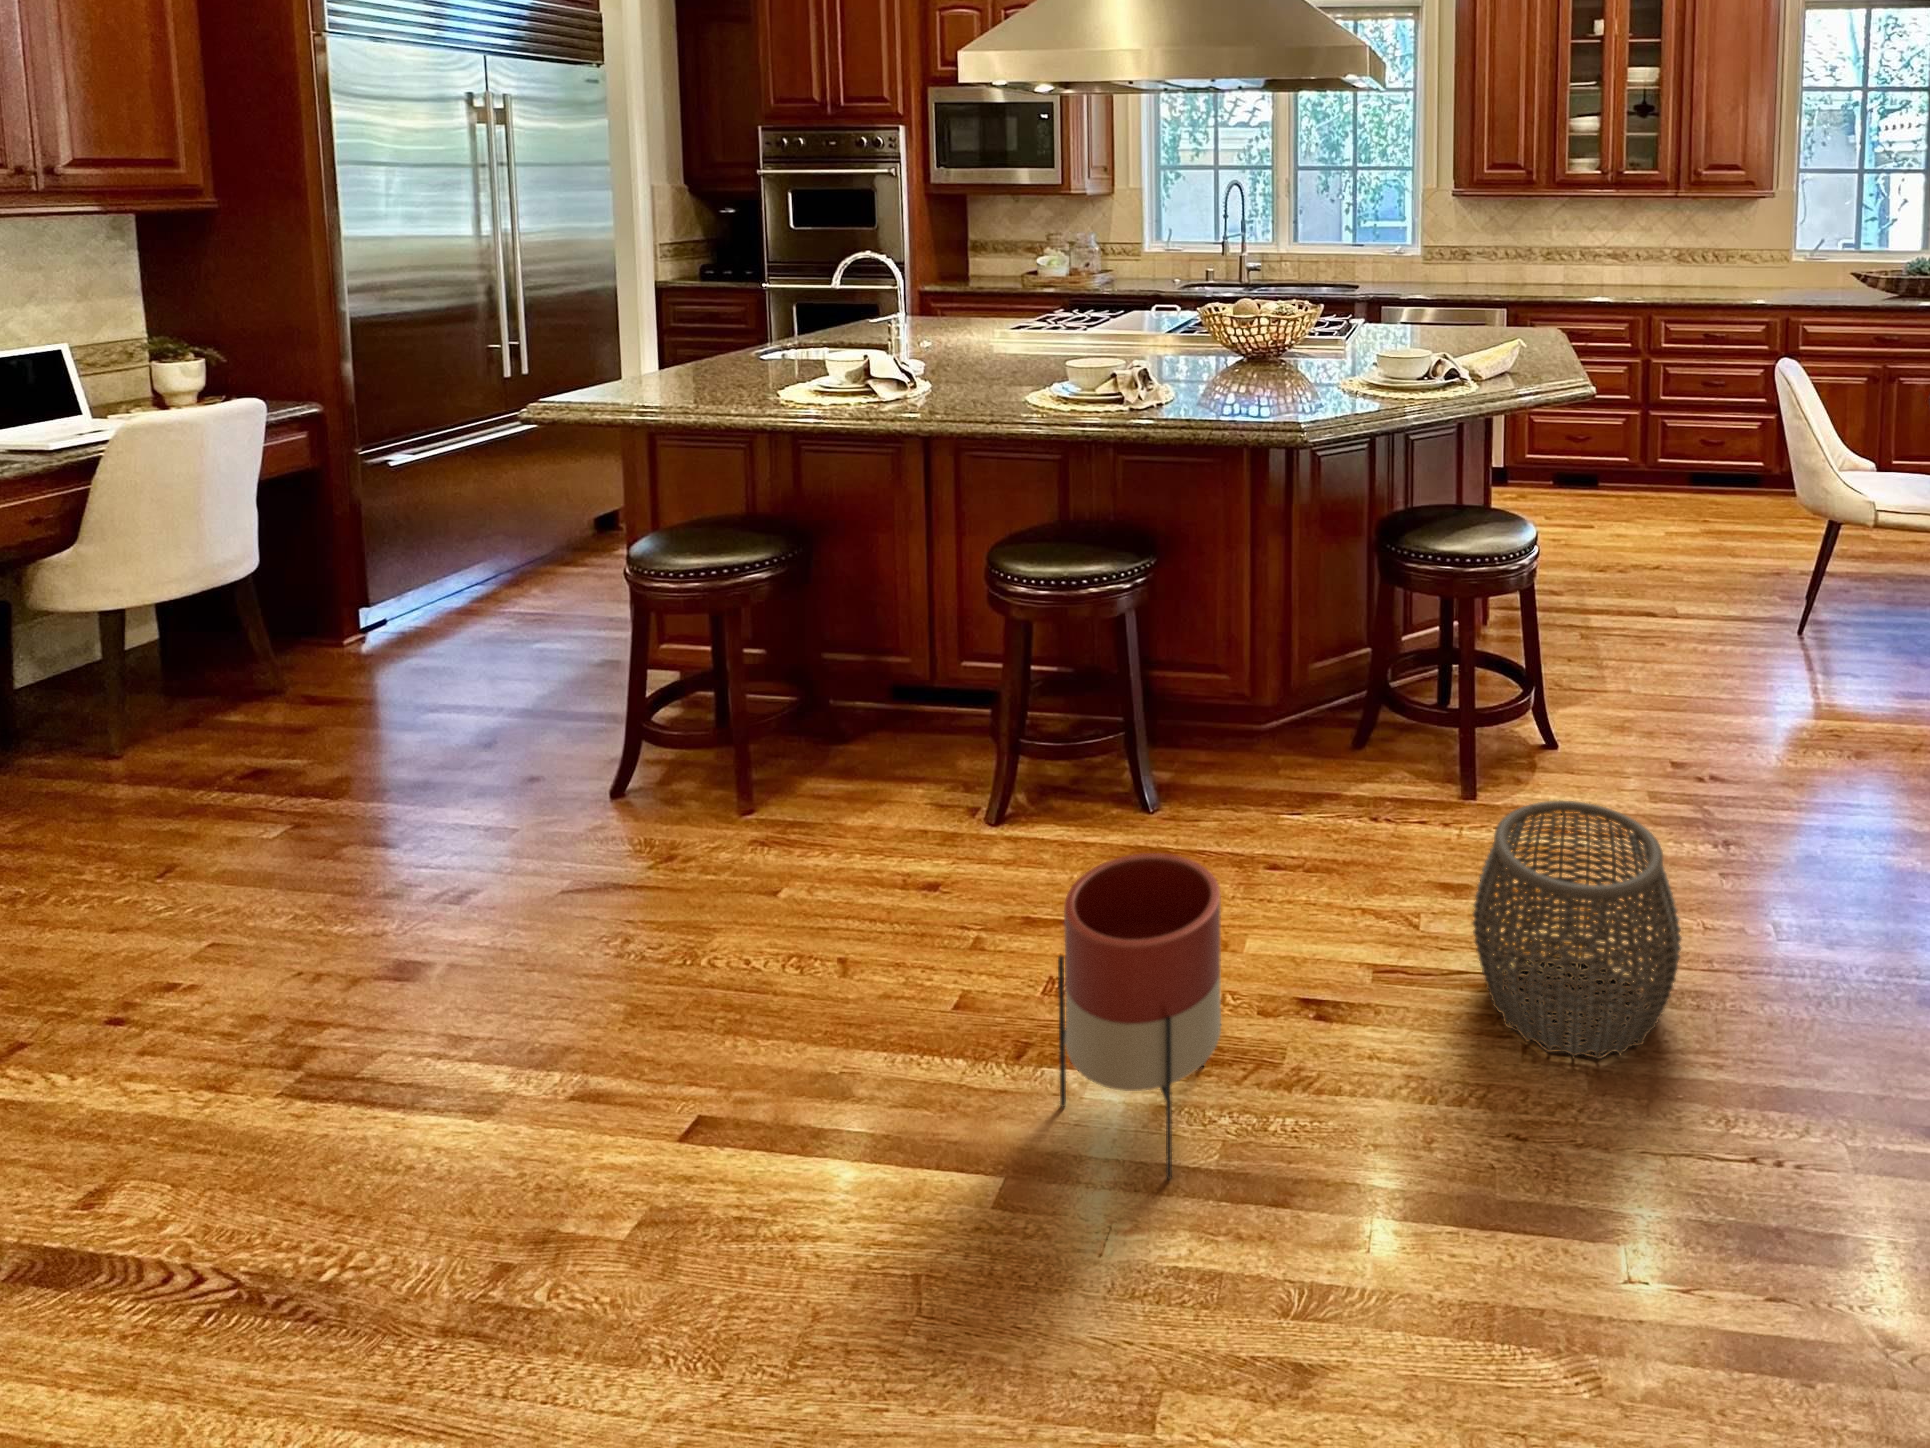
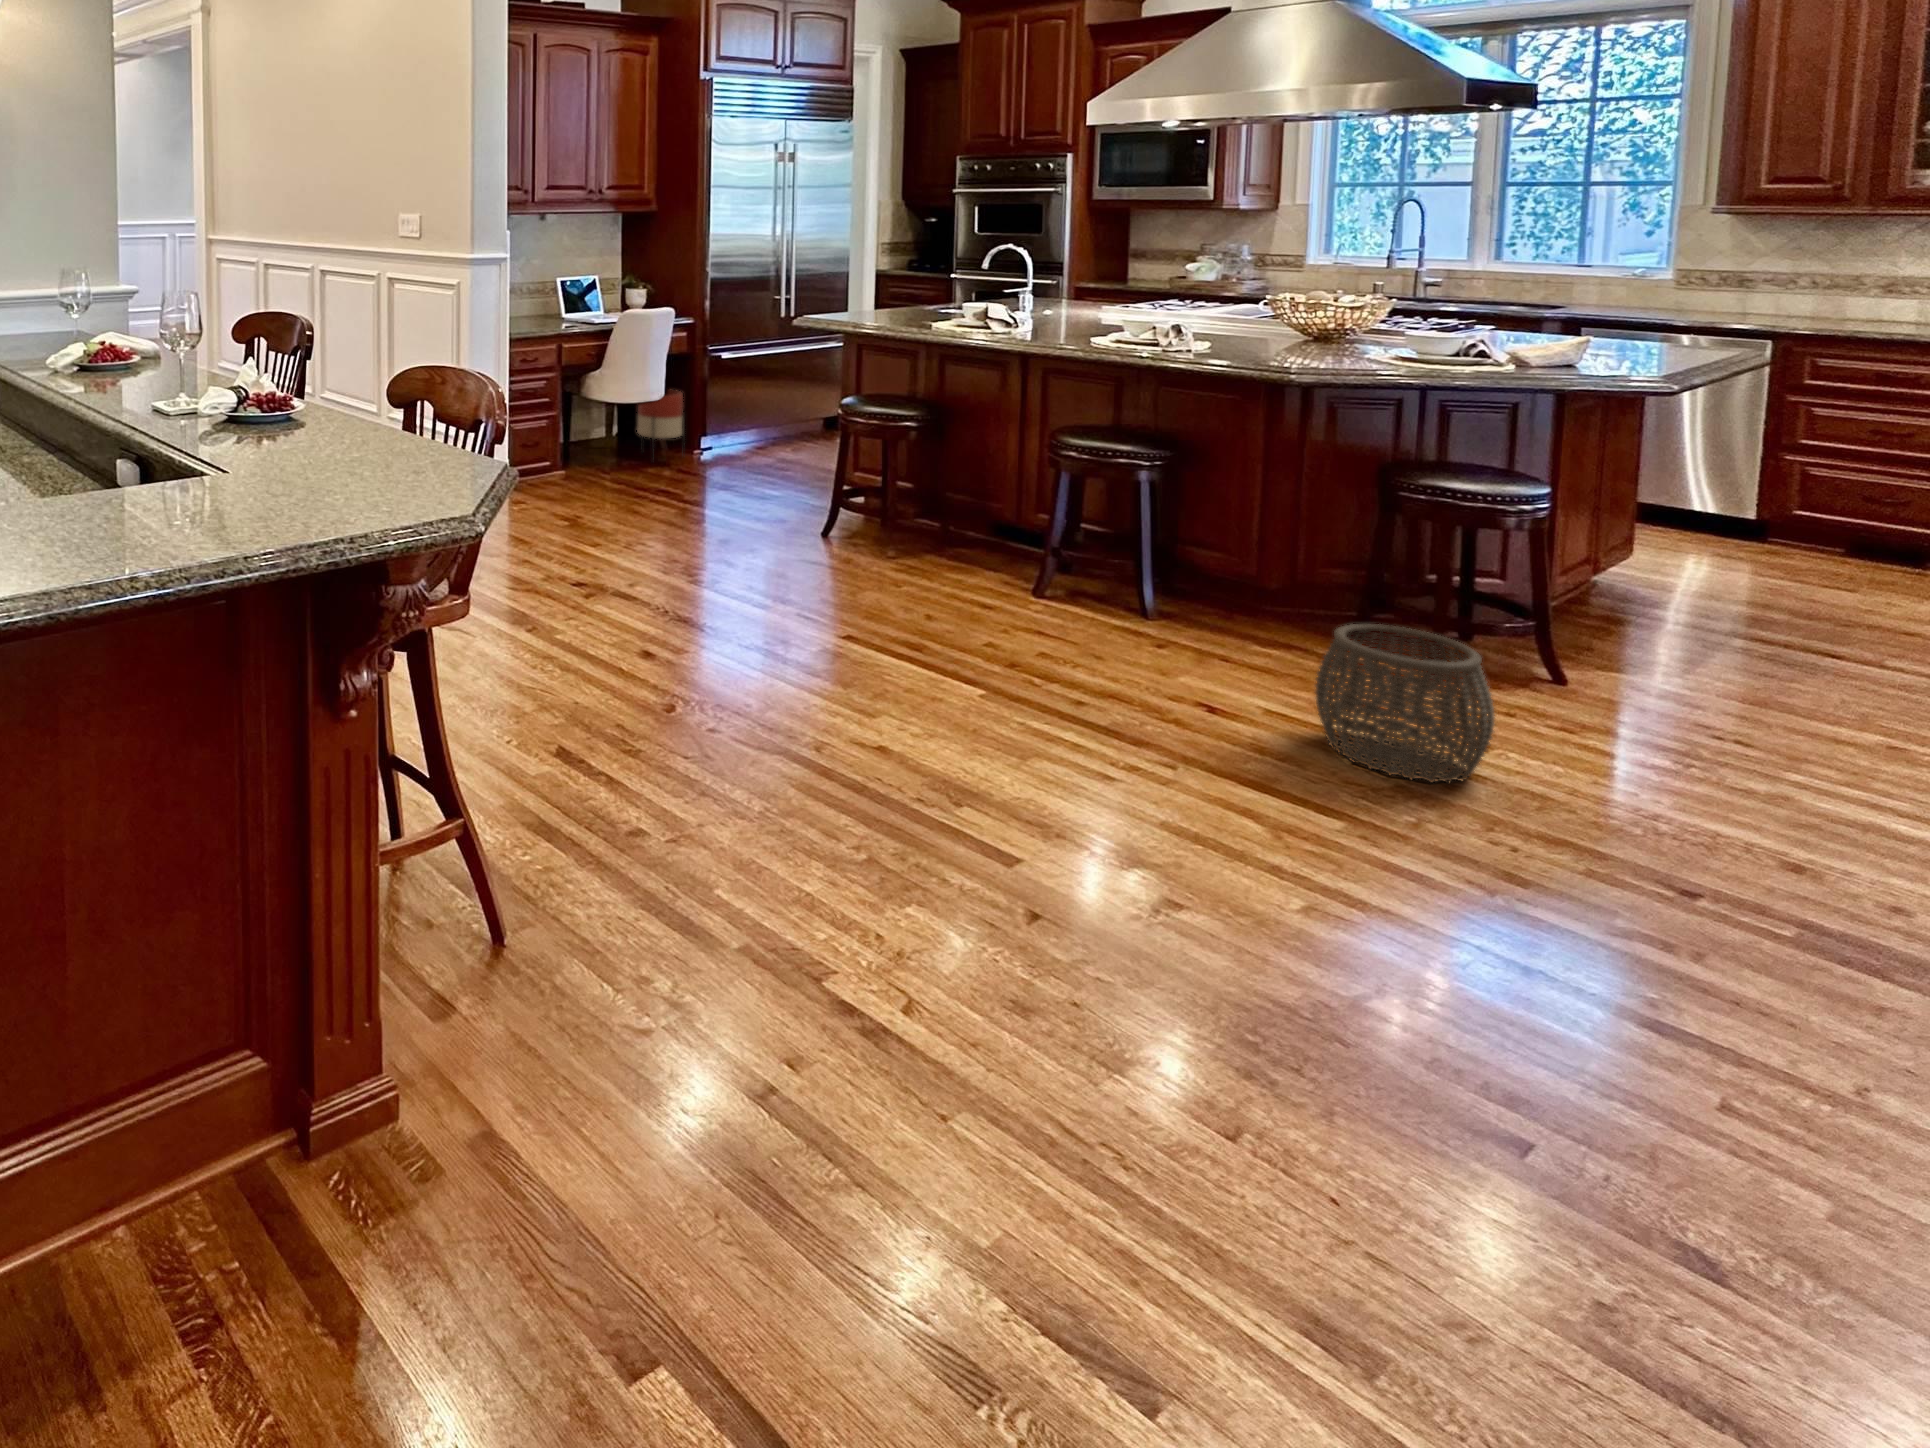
planter: present [1058,853,1221,1179] -> present [637,390,685,454]

